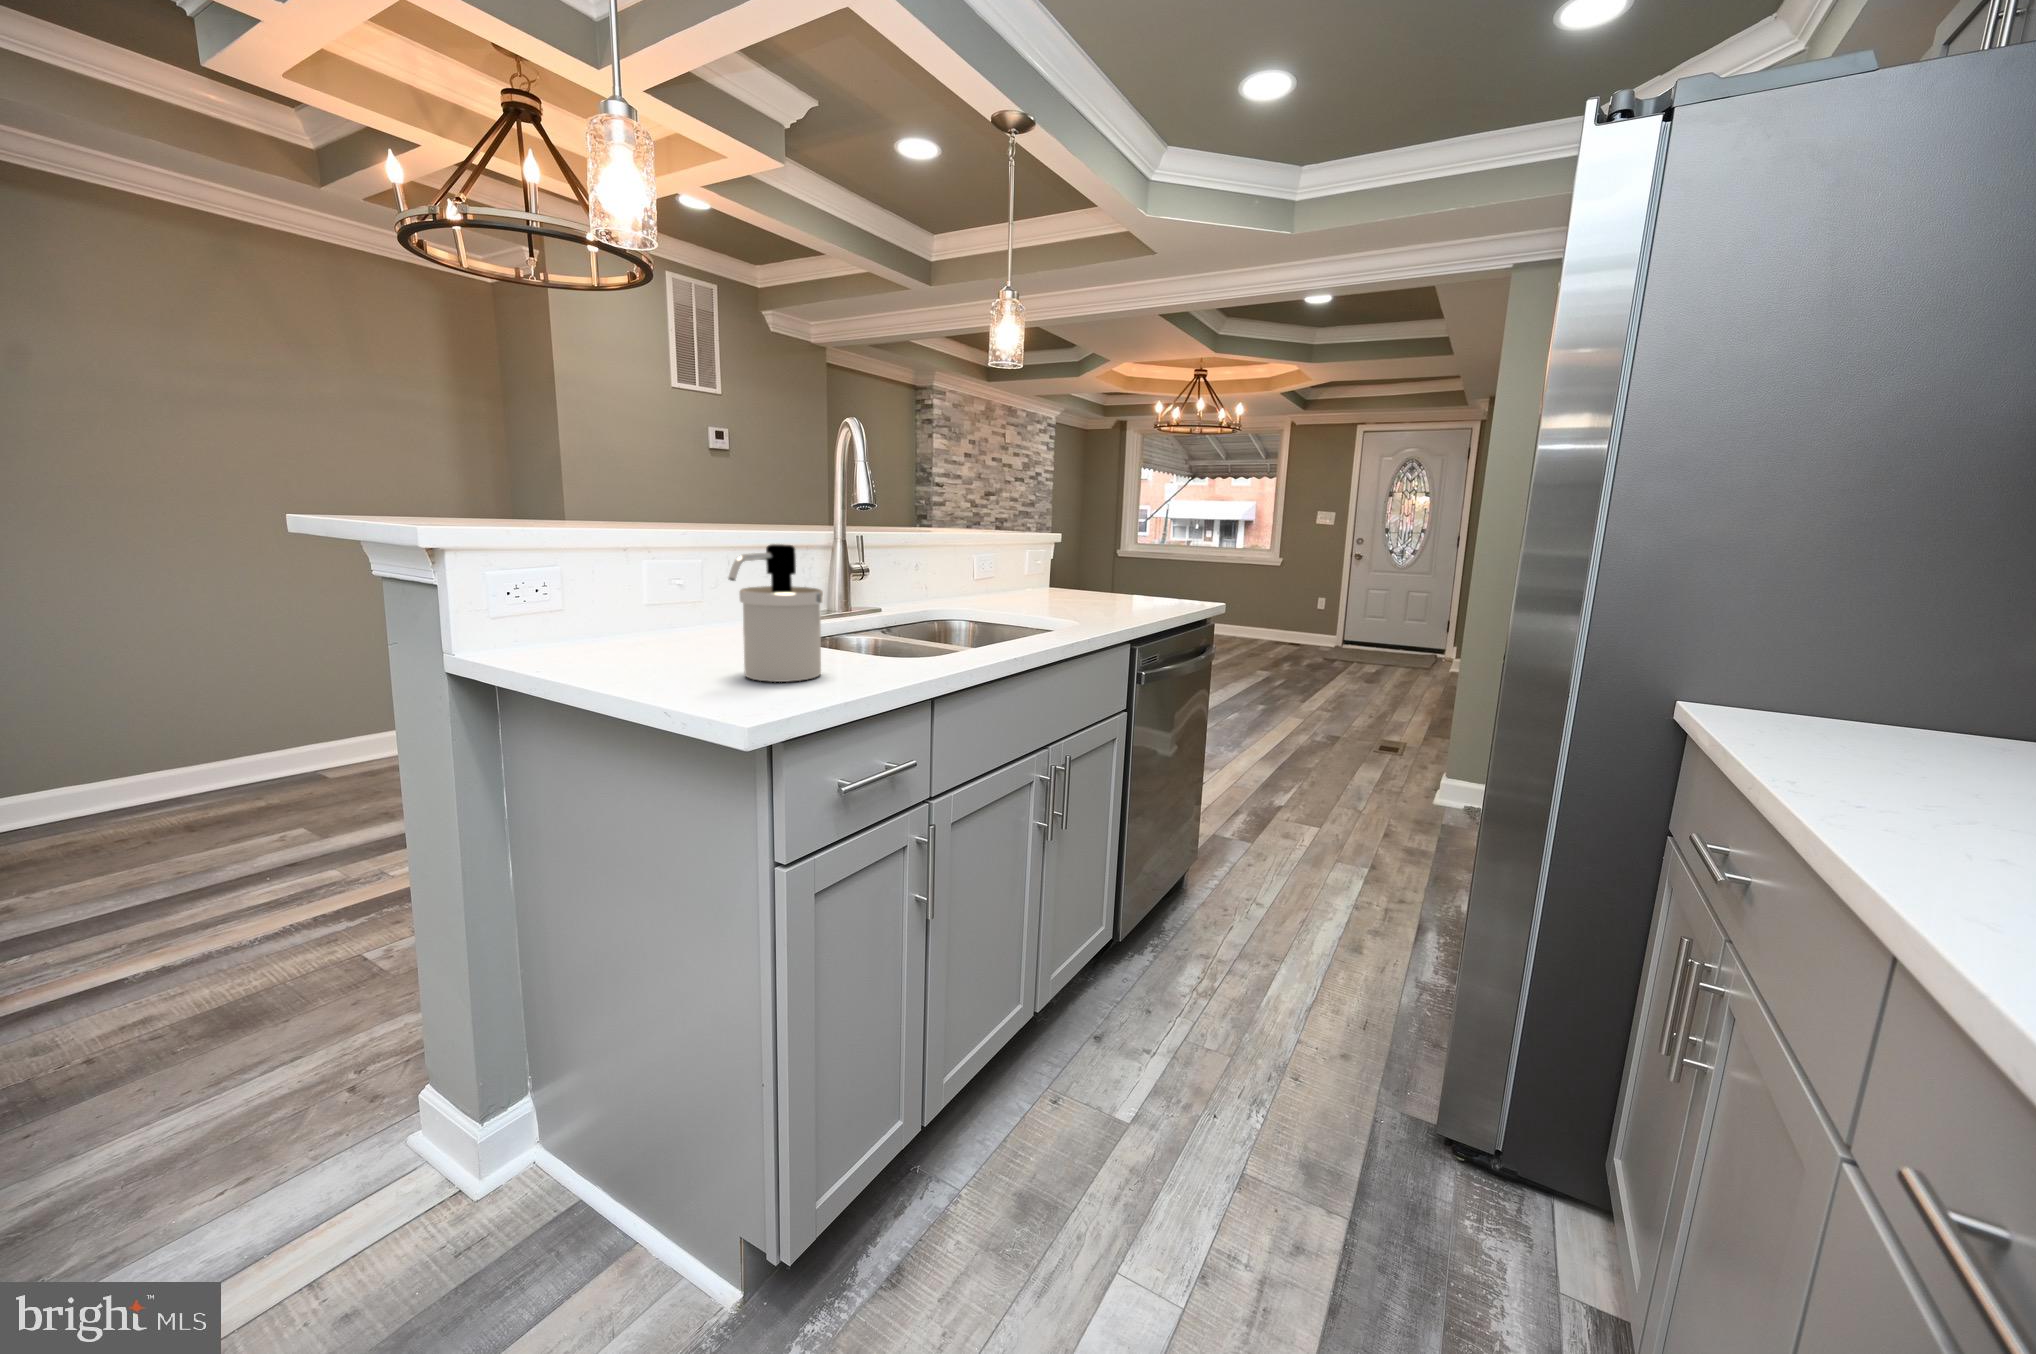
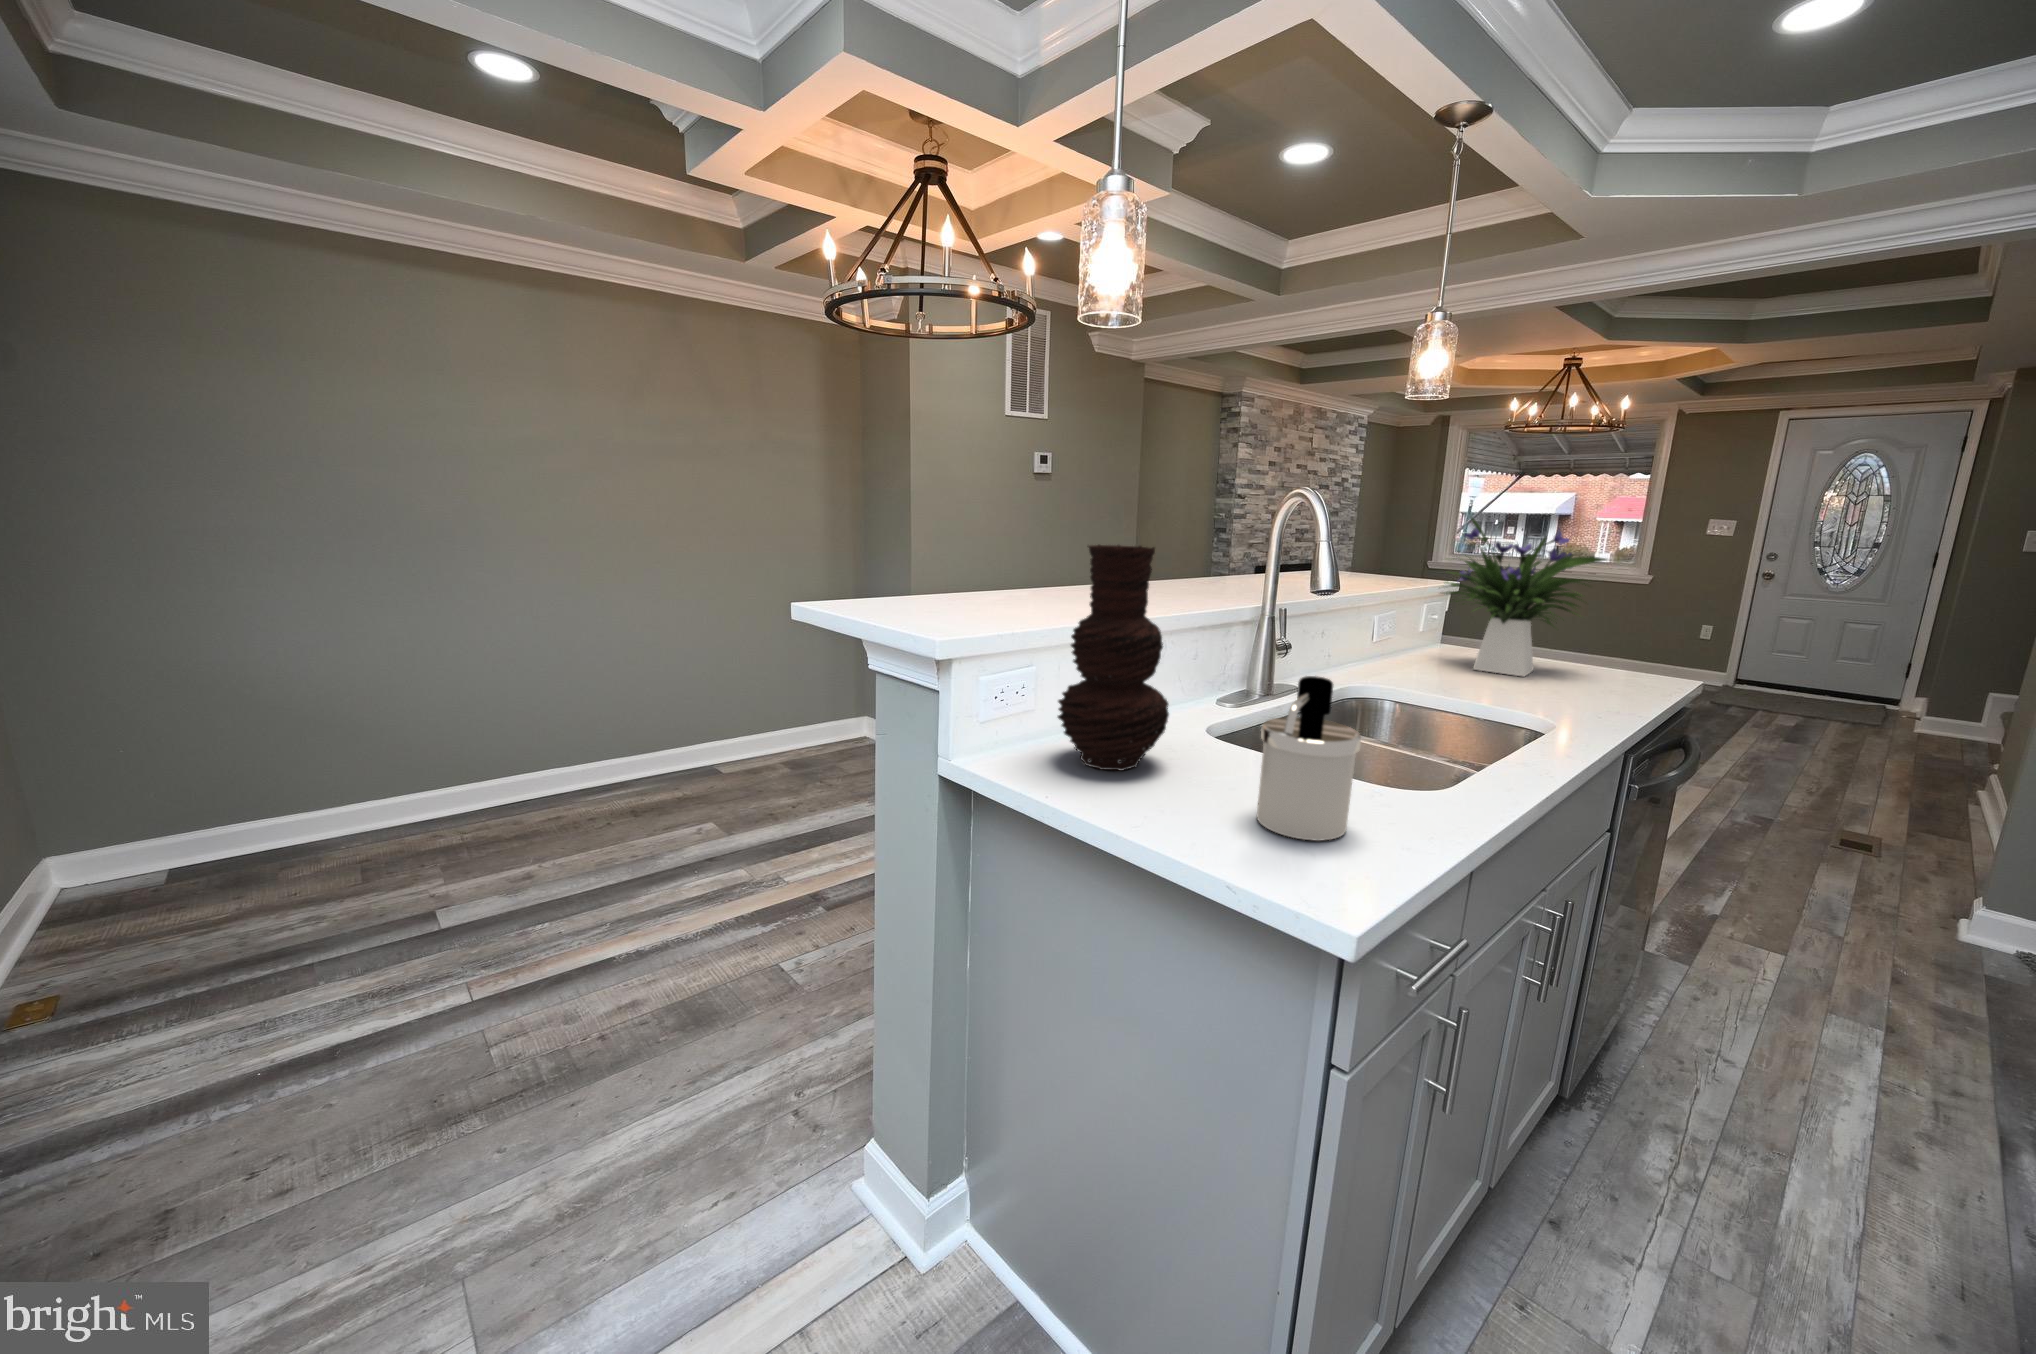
vase: none [582,442,697,656] -> present [1058,545,1169,771]
flower arrangement: none [1016,467,1143,603] -> present [1444,517,1607,676]

